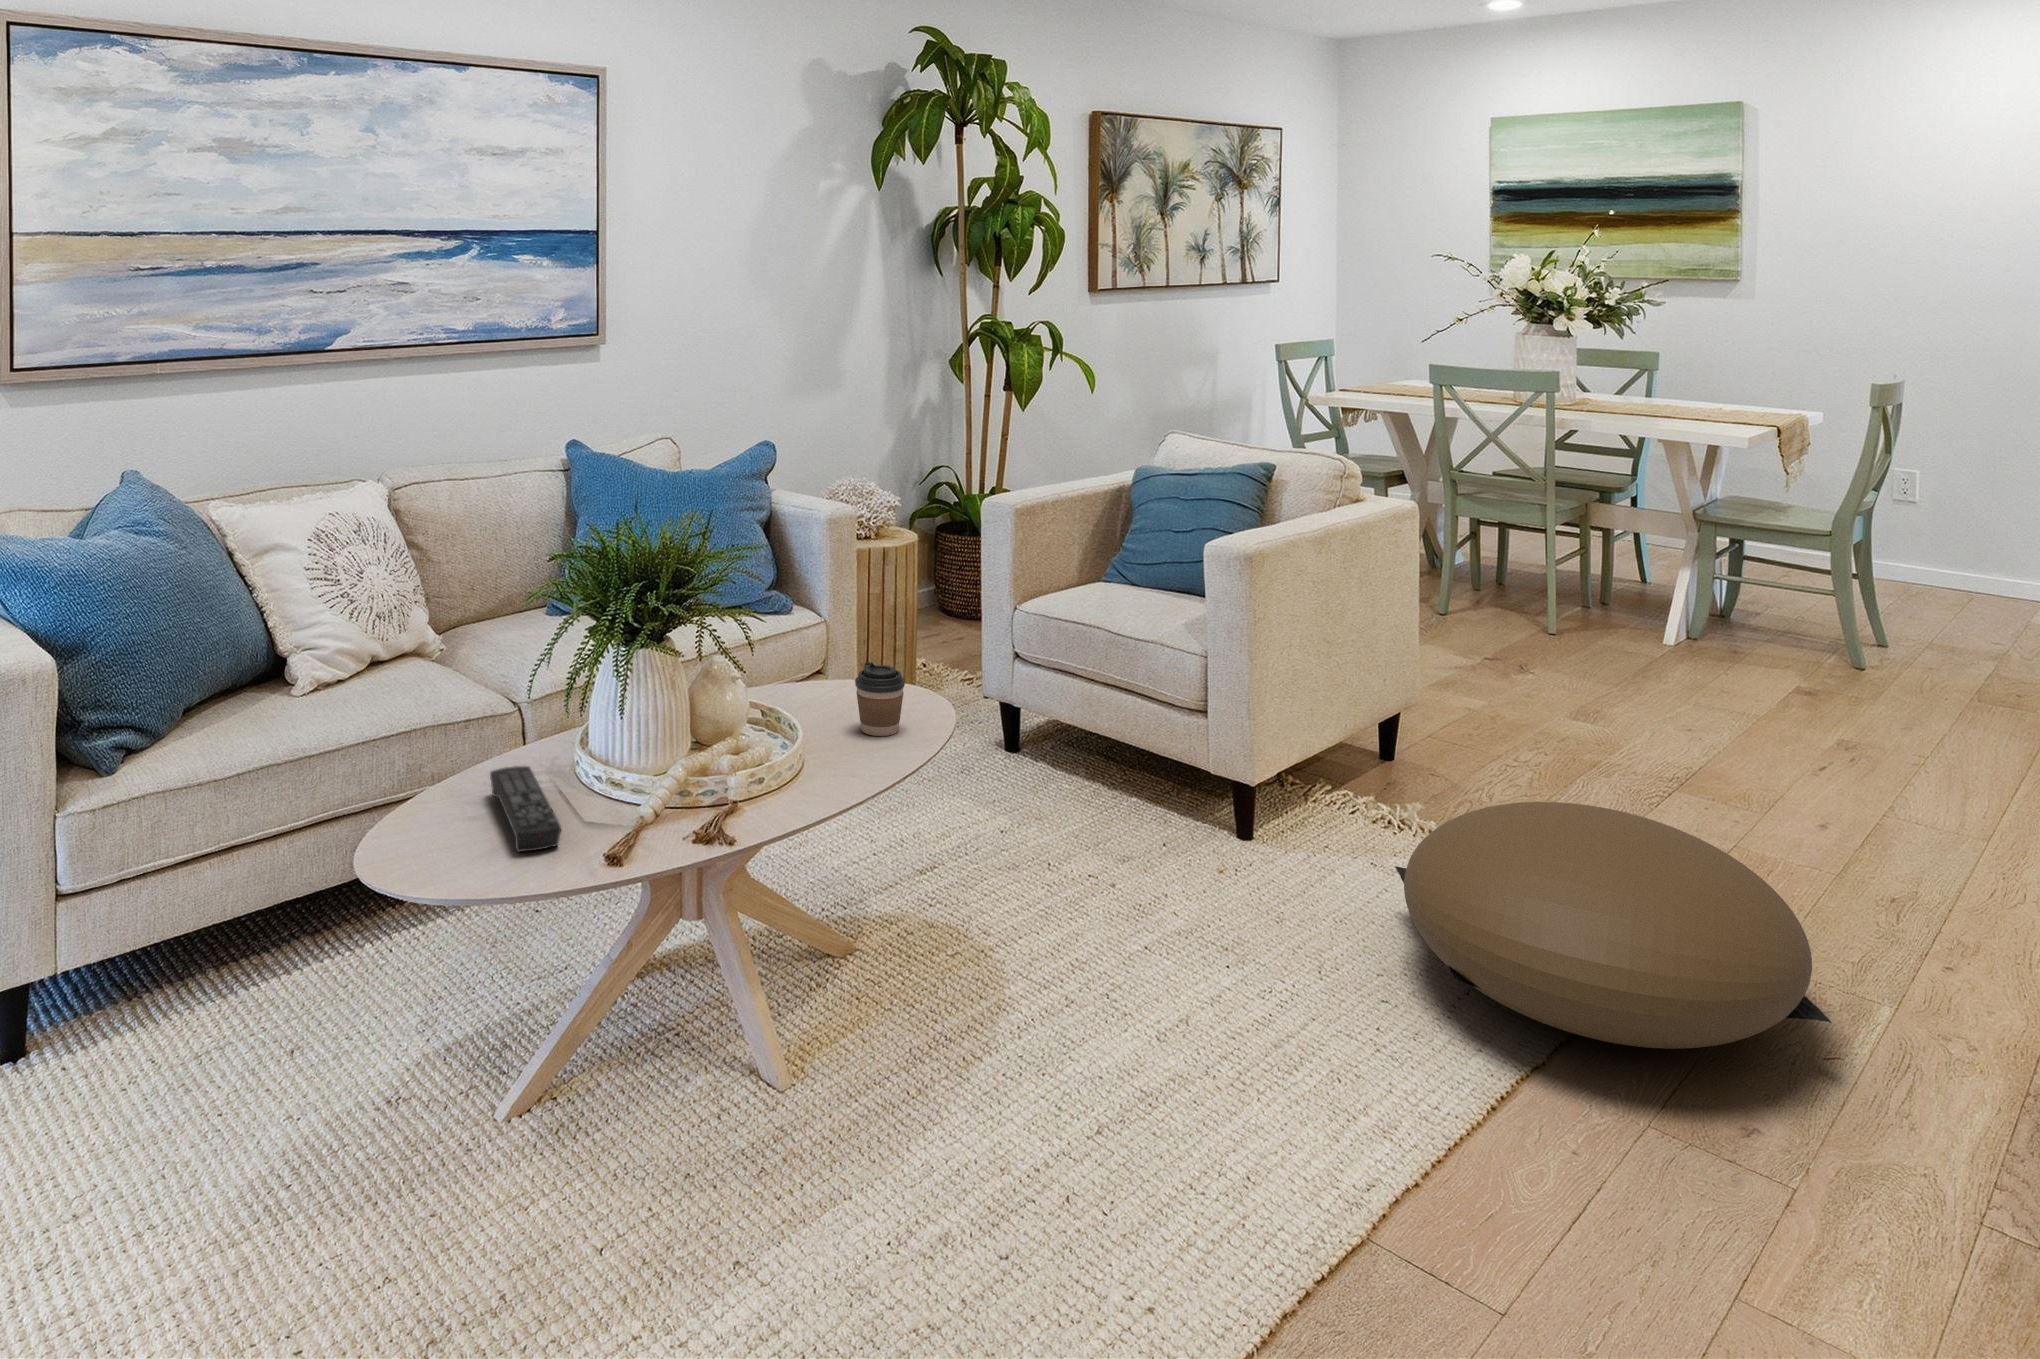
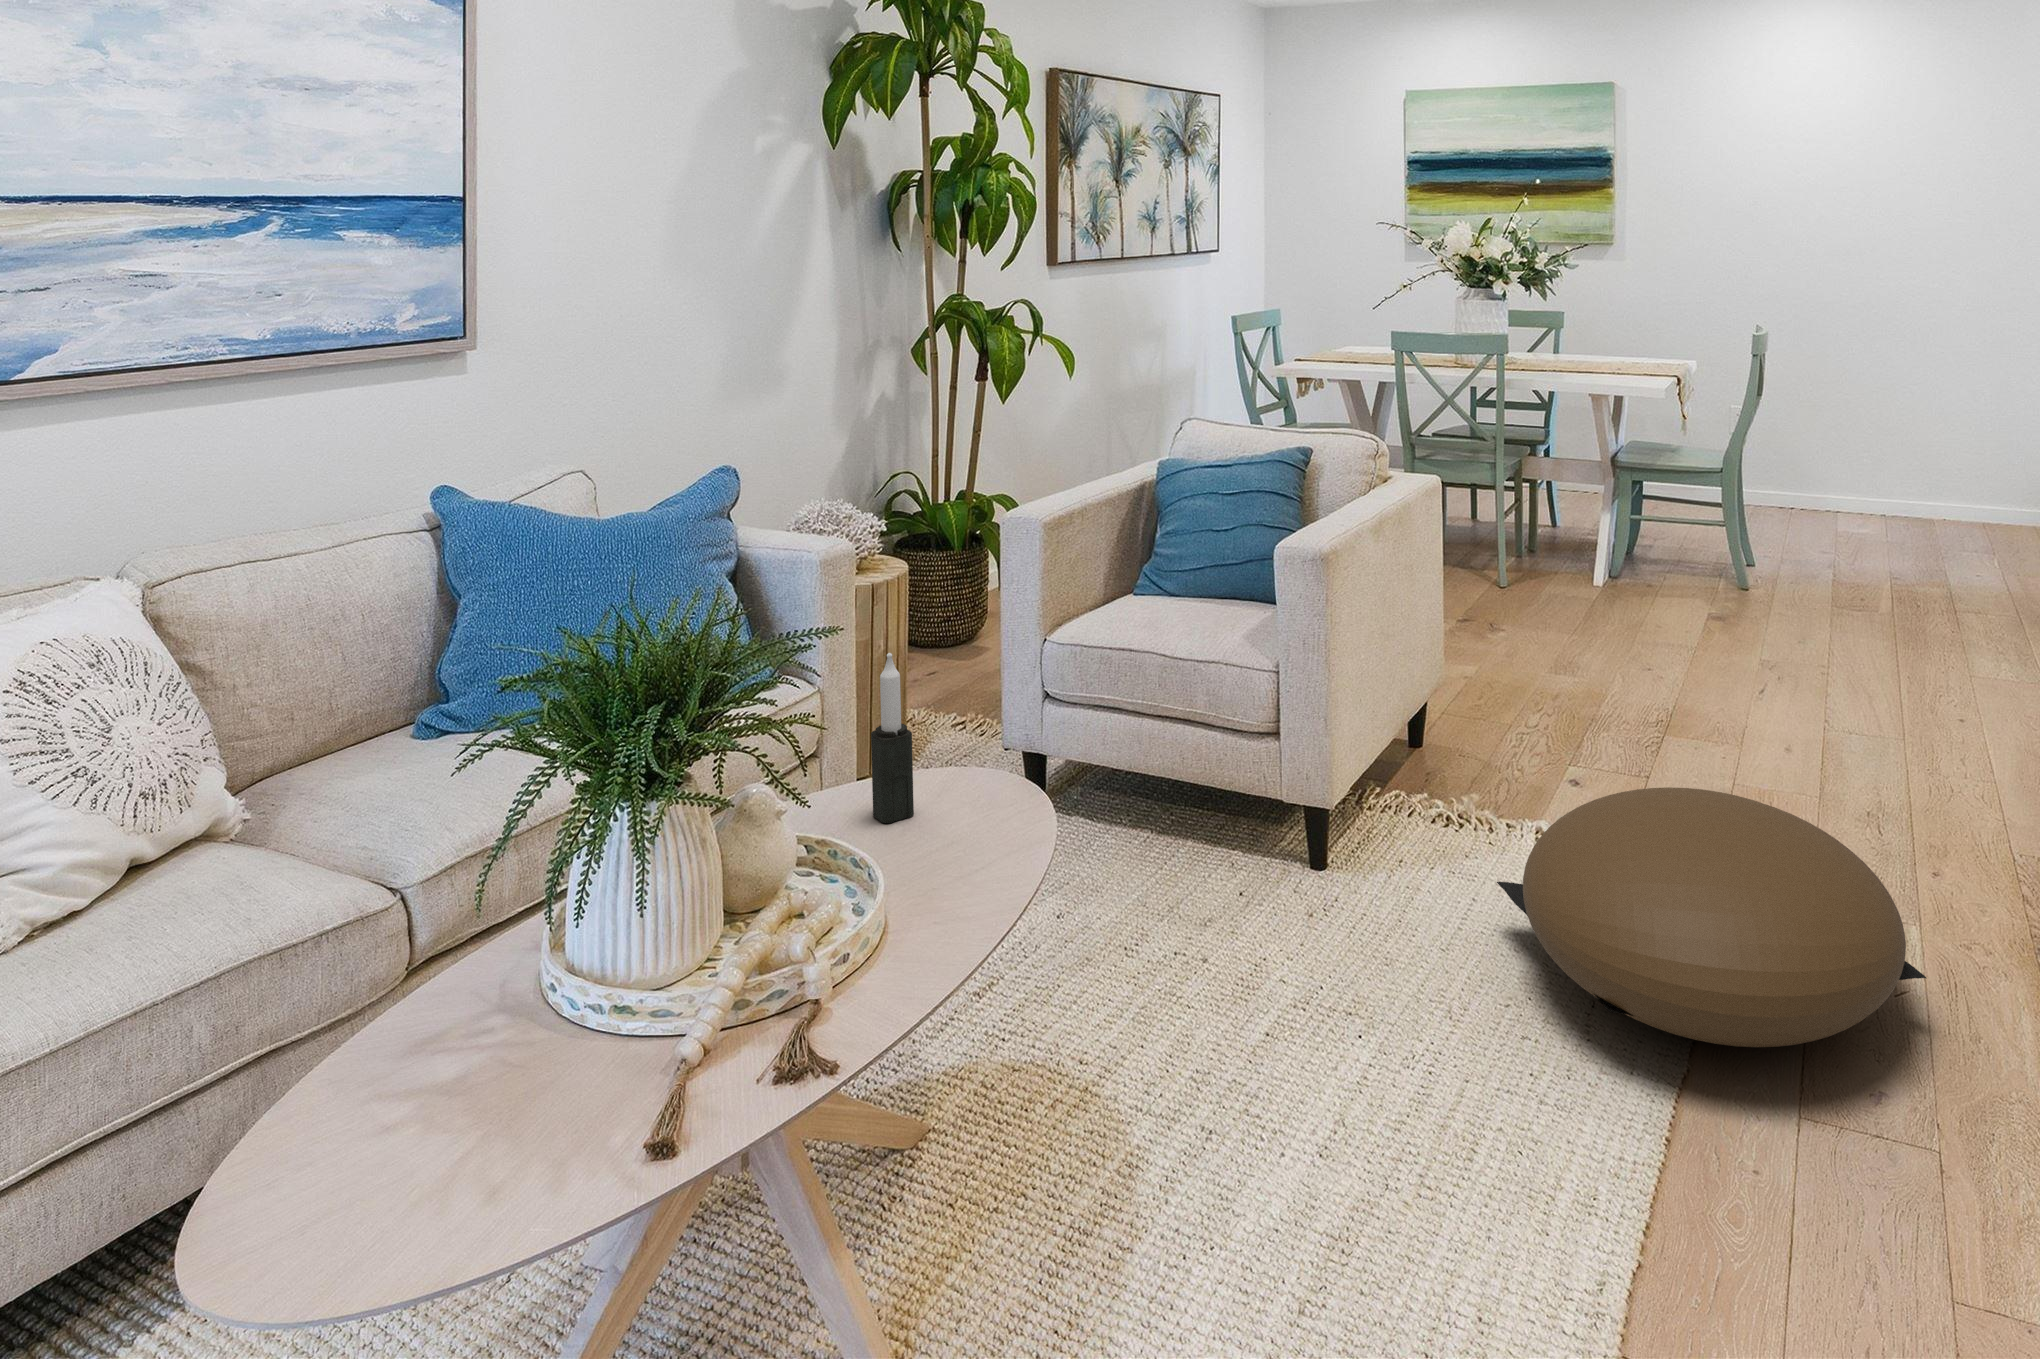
candle: none [823,578,852,709] -> present [871,653,914,823]
coffee cup: present [855,662,905,736] -> none [931,760,997,856]
remote control: present [490,766,561,852] -> none [409,1010,561,1174]

